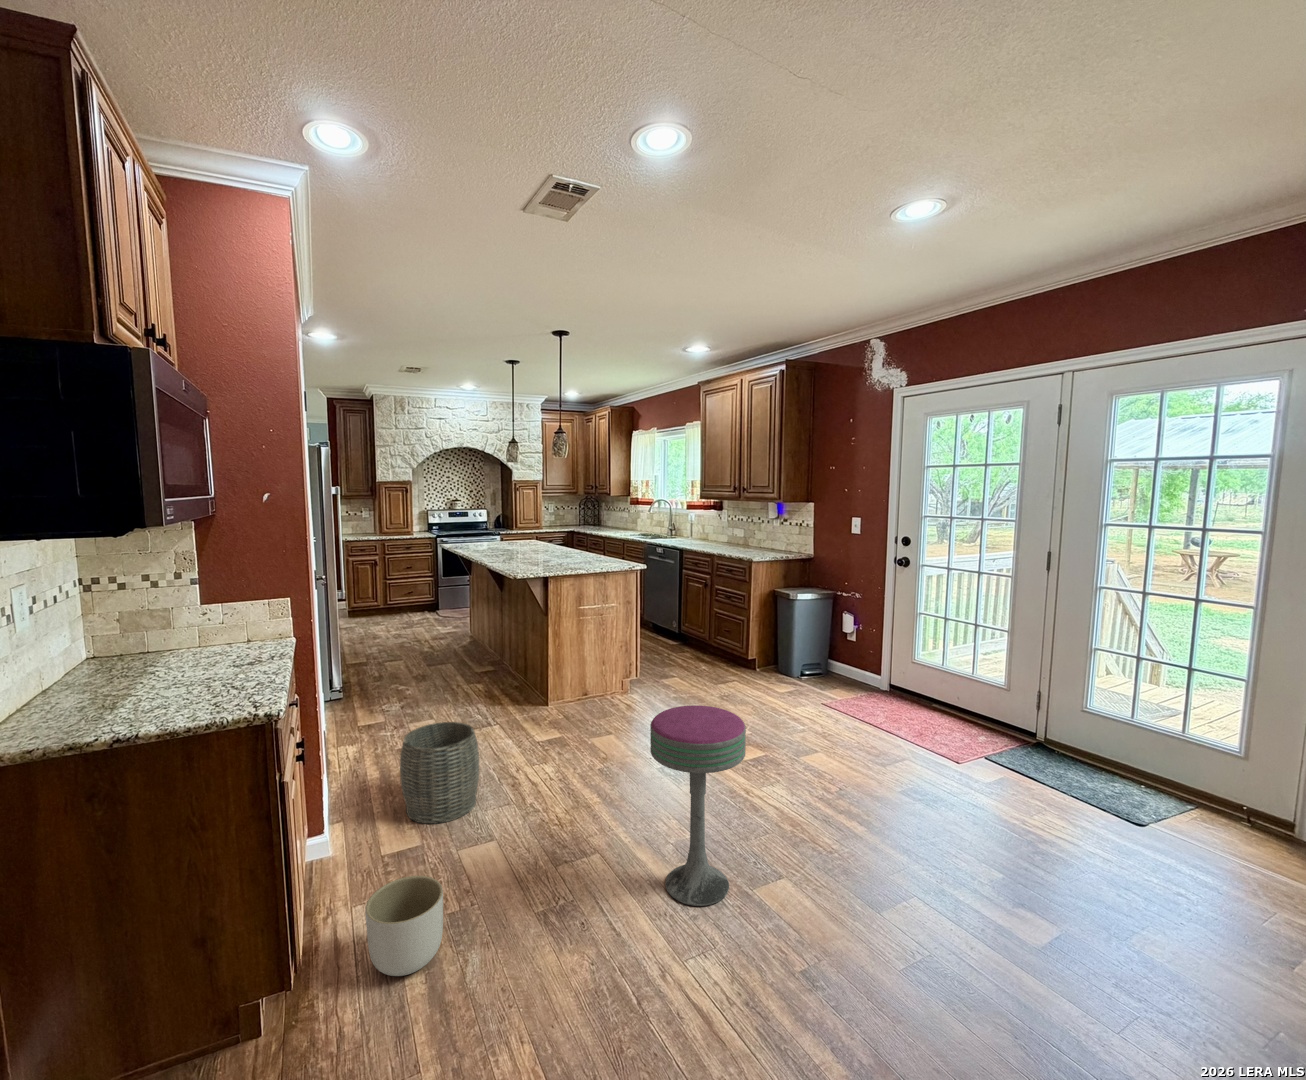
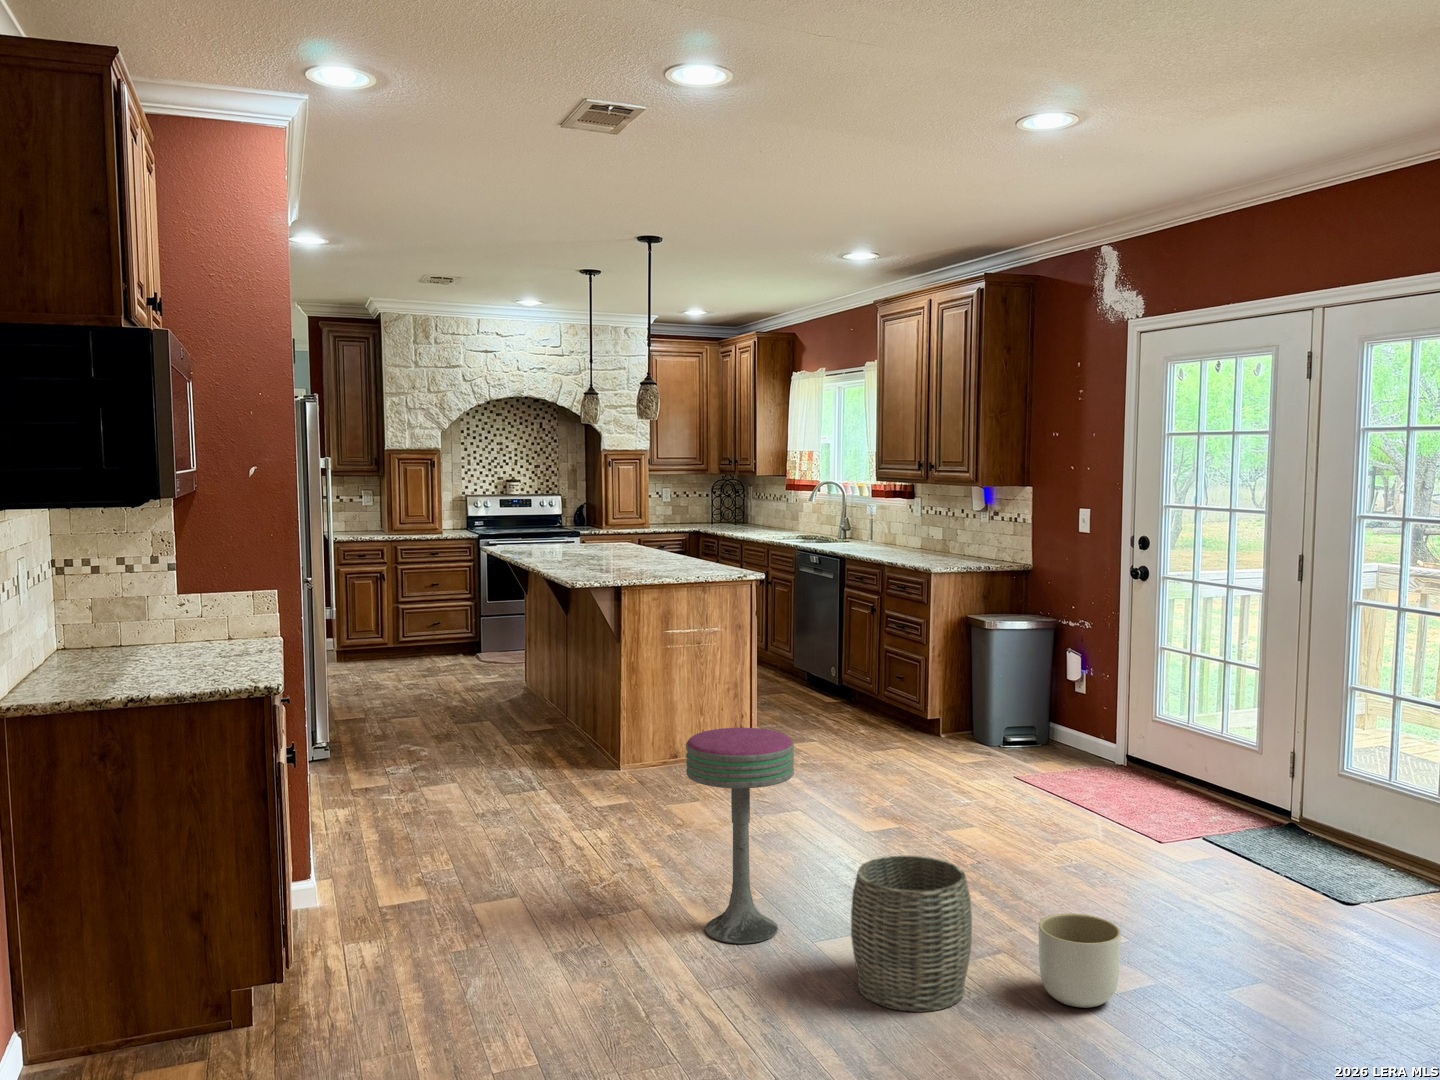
woven basket: present [400,722,479,824] -> present [851,856,972,1012]
planter: present [365,876,443,976] -> present [1039,913,1121,1008]

